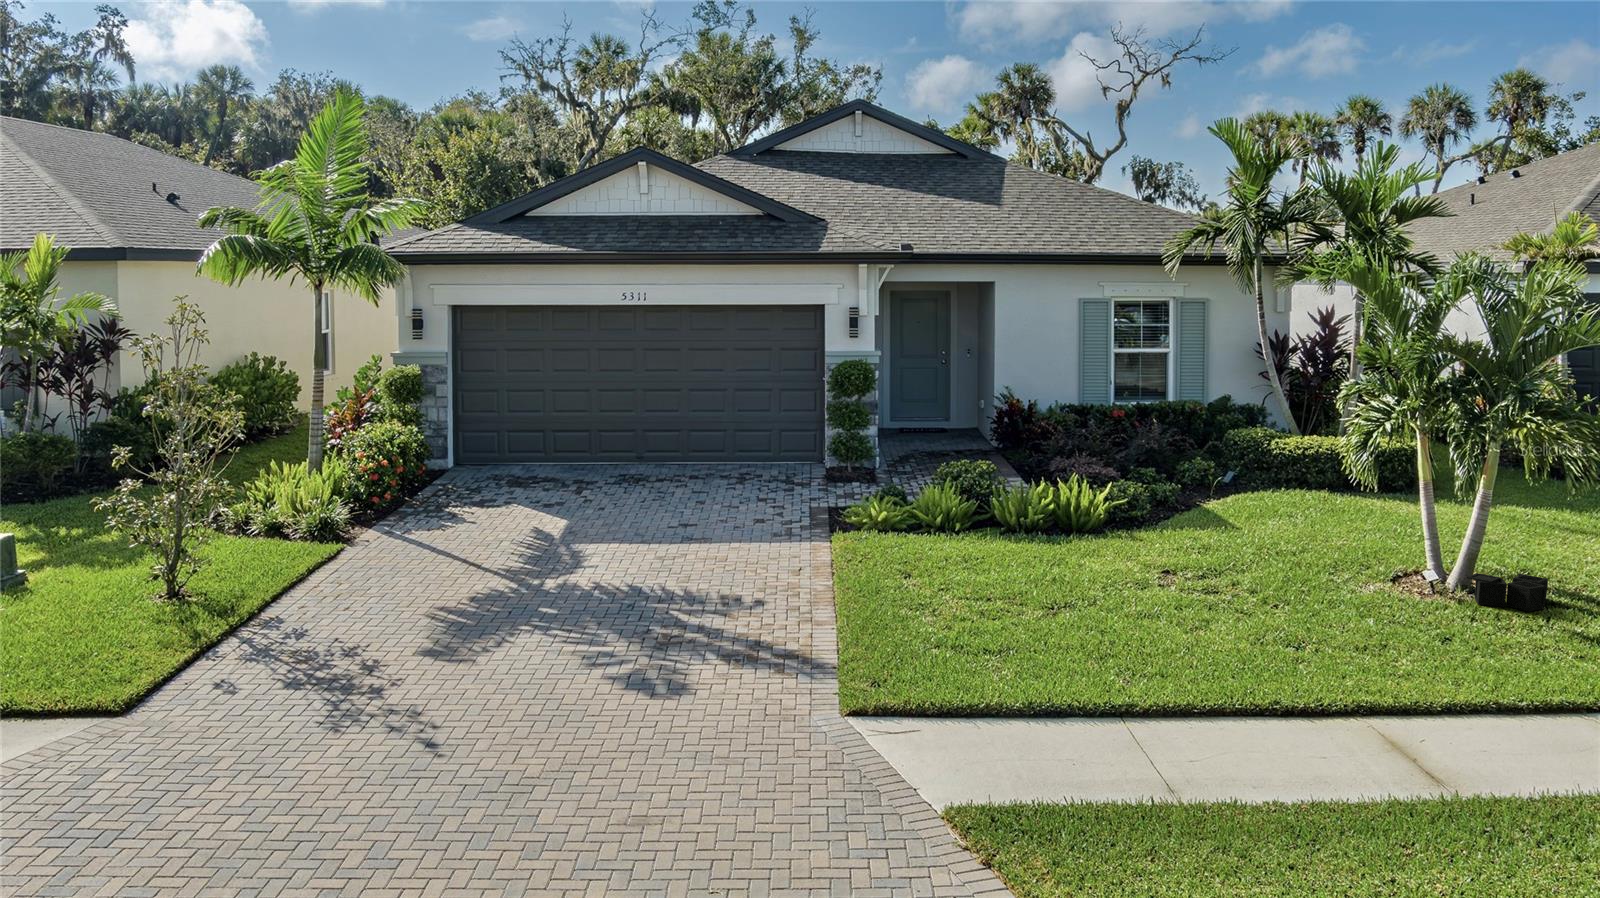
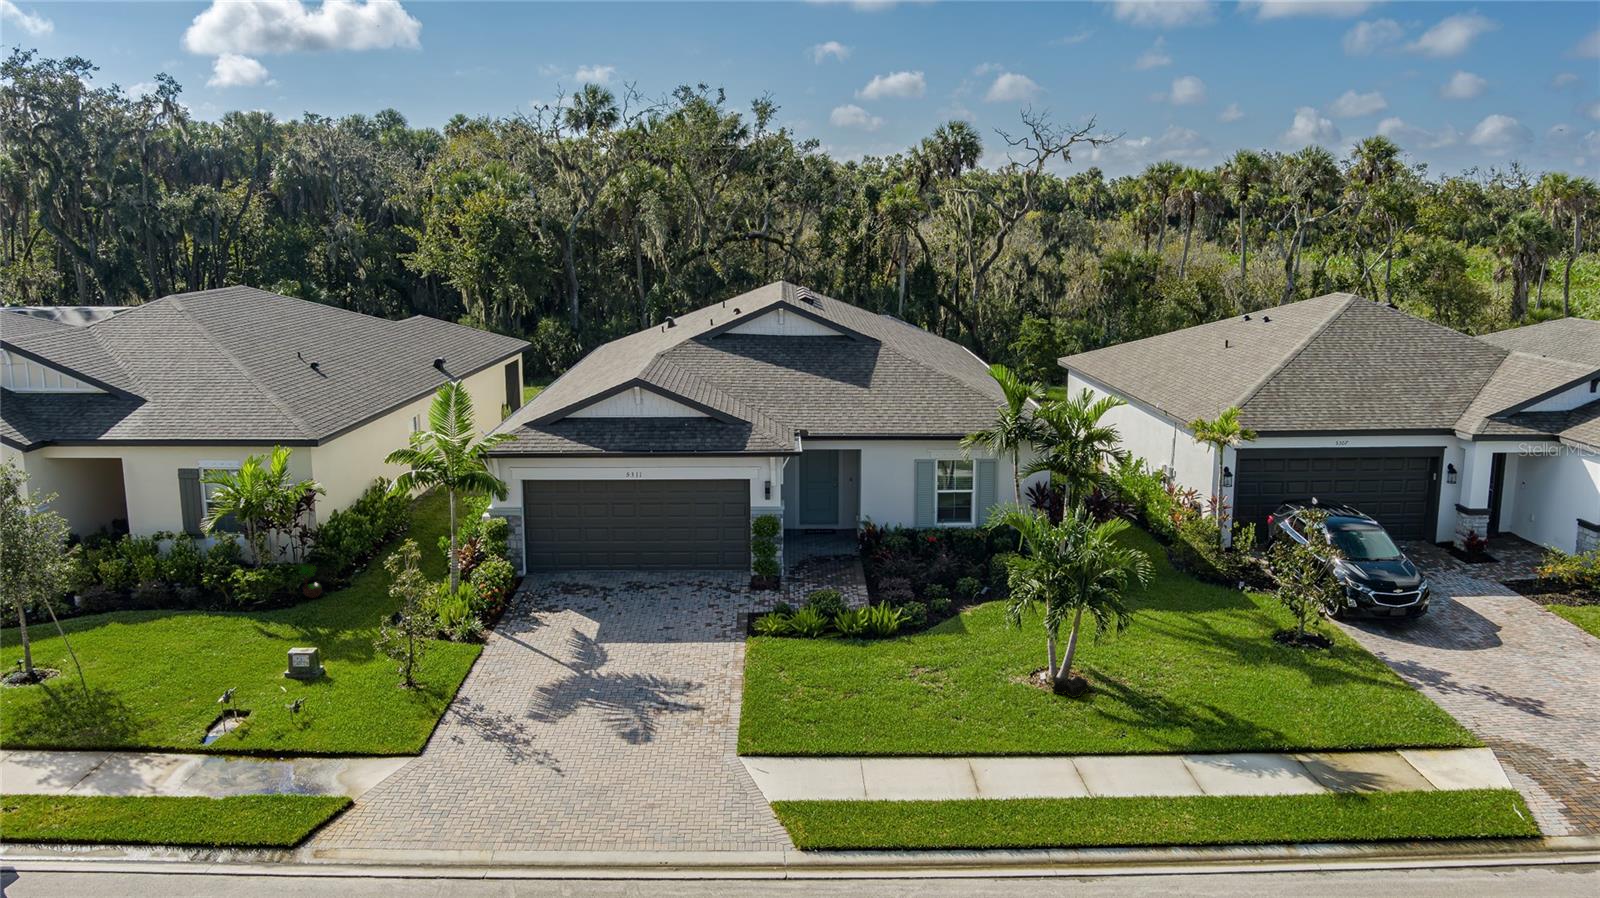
potted tree: none [58,427,108,493] -> present [295,564,322,598]

